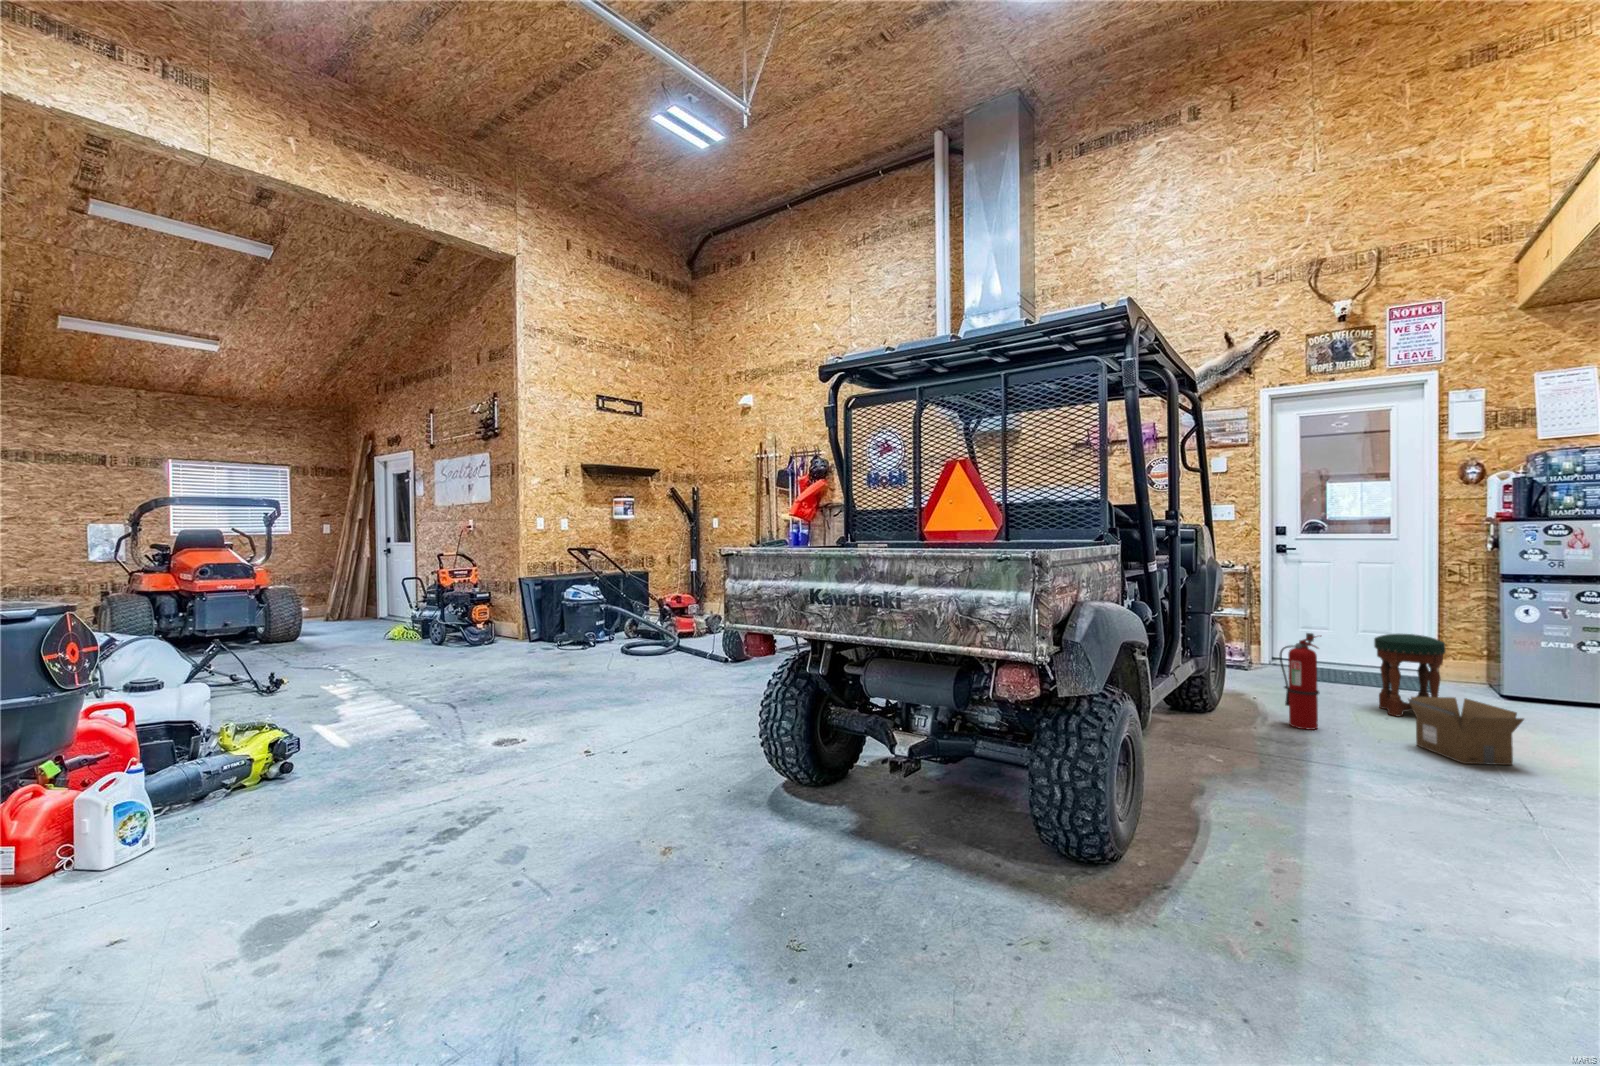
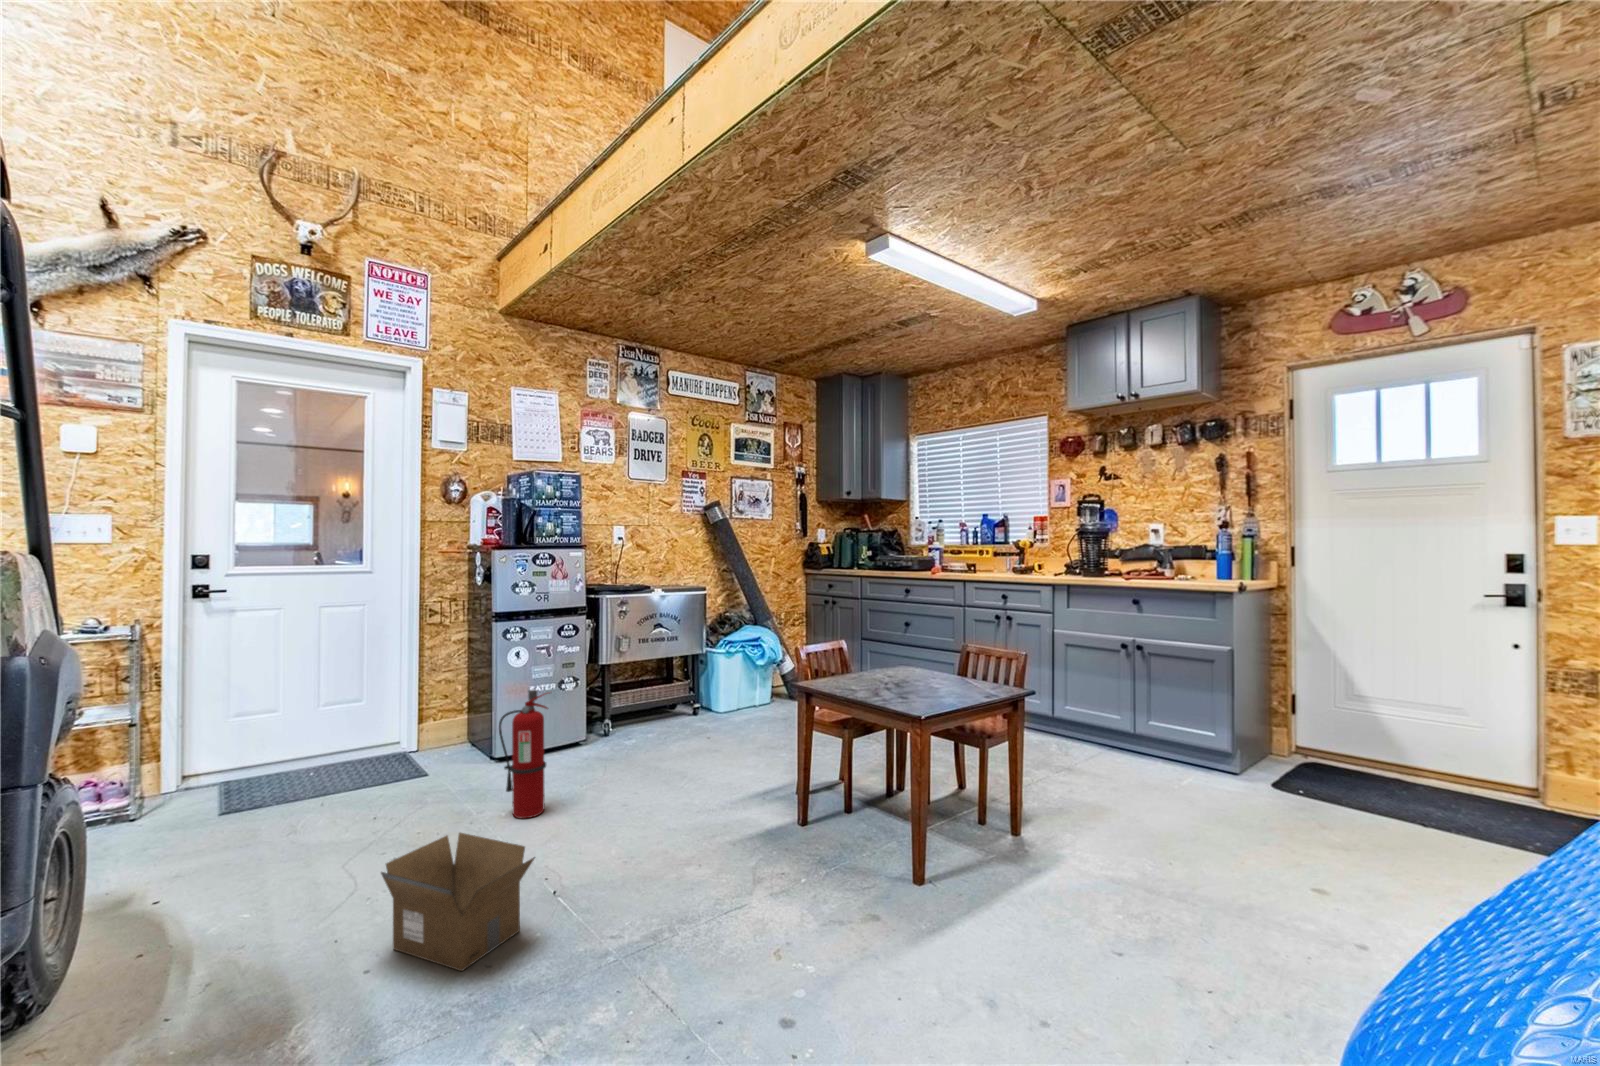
fire extinguisher: present [1279,633,1321,730] -> present [499,690,549,818]
stool: present [1374,634,1445,716] -> none [336,722,431,867]

